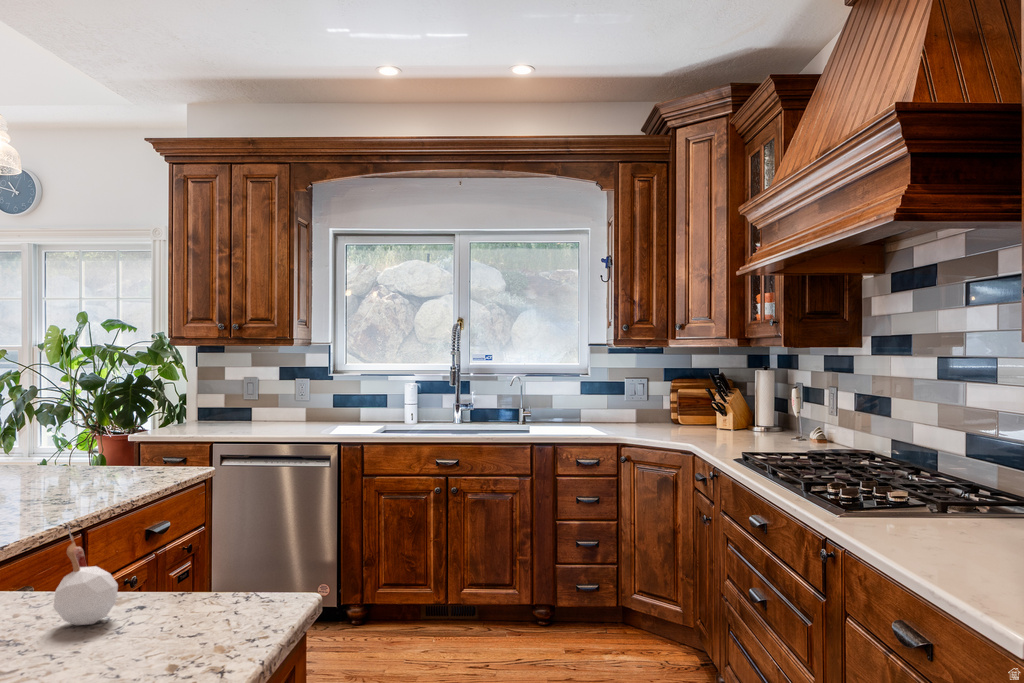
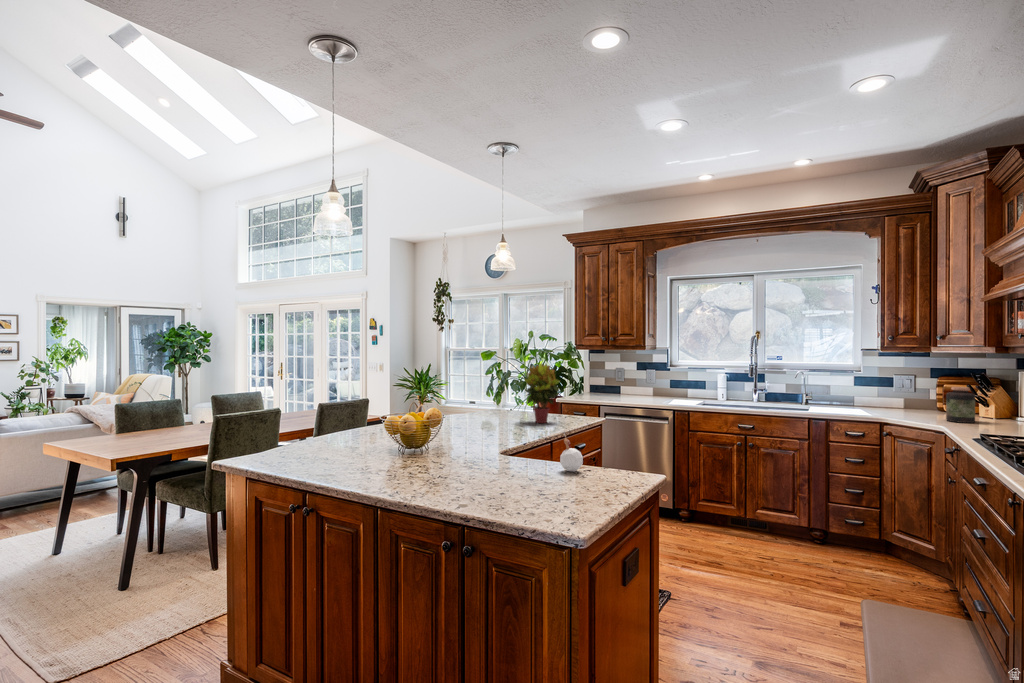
potted plant: none [27,368,120,491] -> present [525,363,560,423]
jar: none [690,391,720,438] -> present [946,387,975,423]

